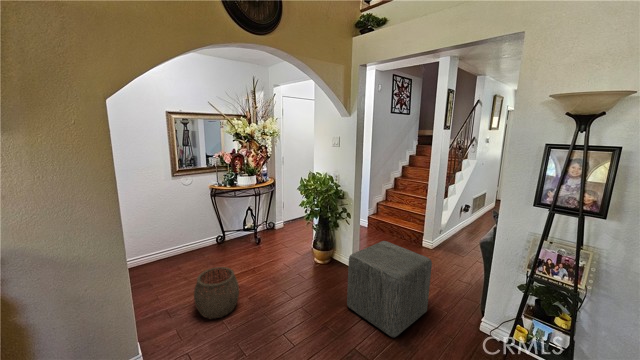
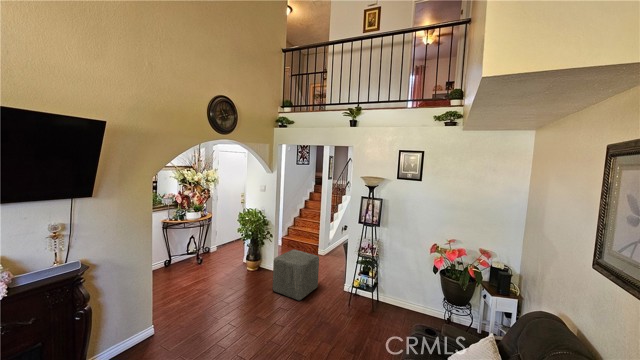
woven basket: present [194,267,239,319] -> none [172,275,203,308]

